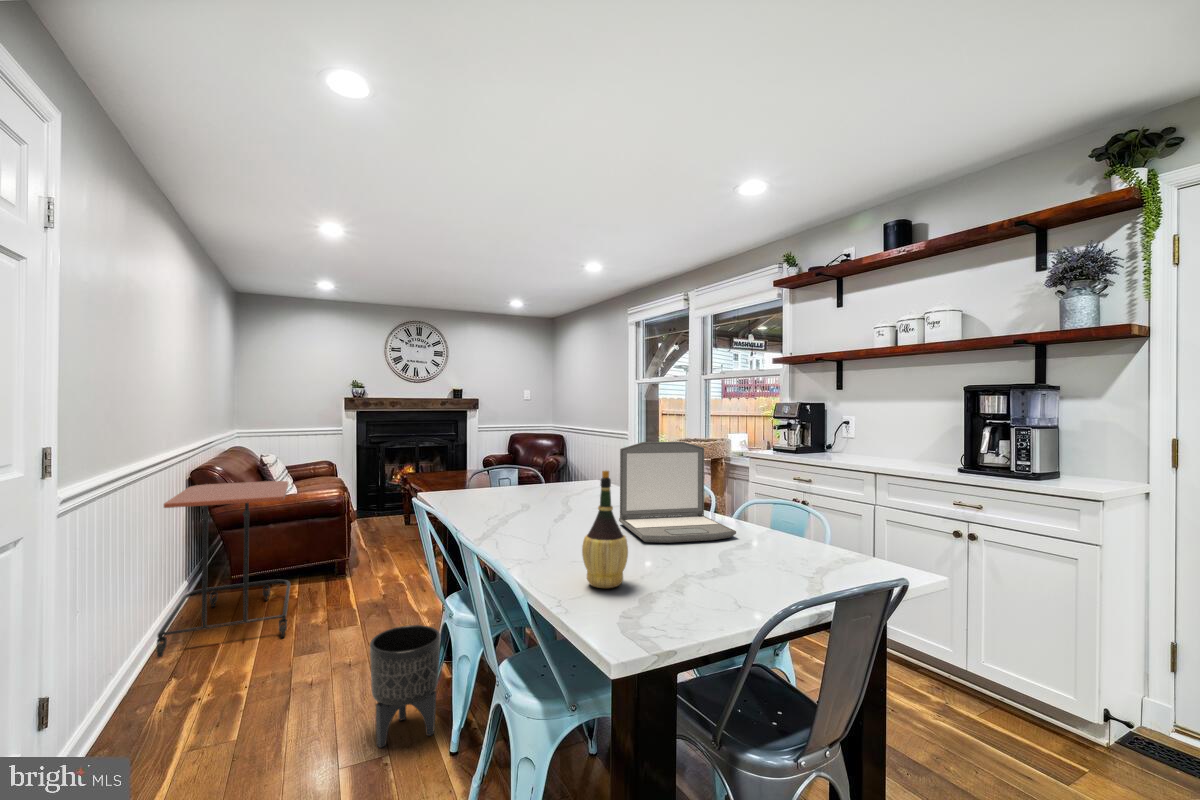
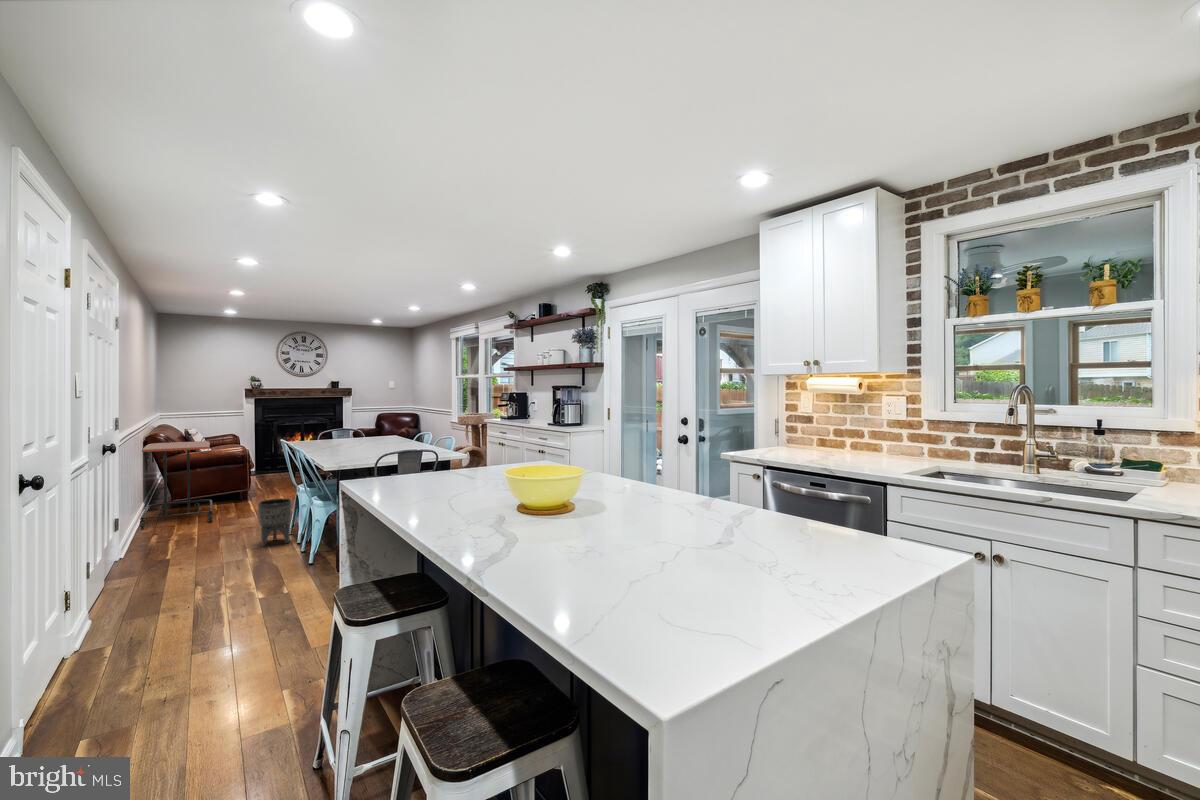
laptop: present [619,442,736,543] -> none [375,414,419,454]
wine bottle: present [582,470,628,588] -> none [333,422,351,462]

